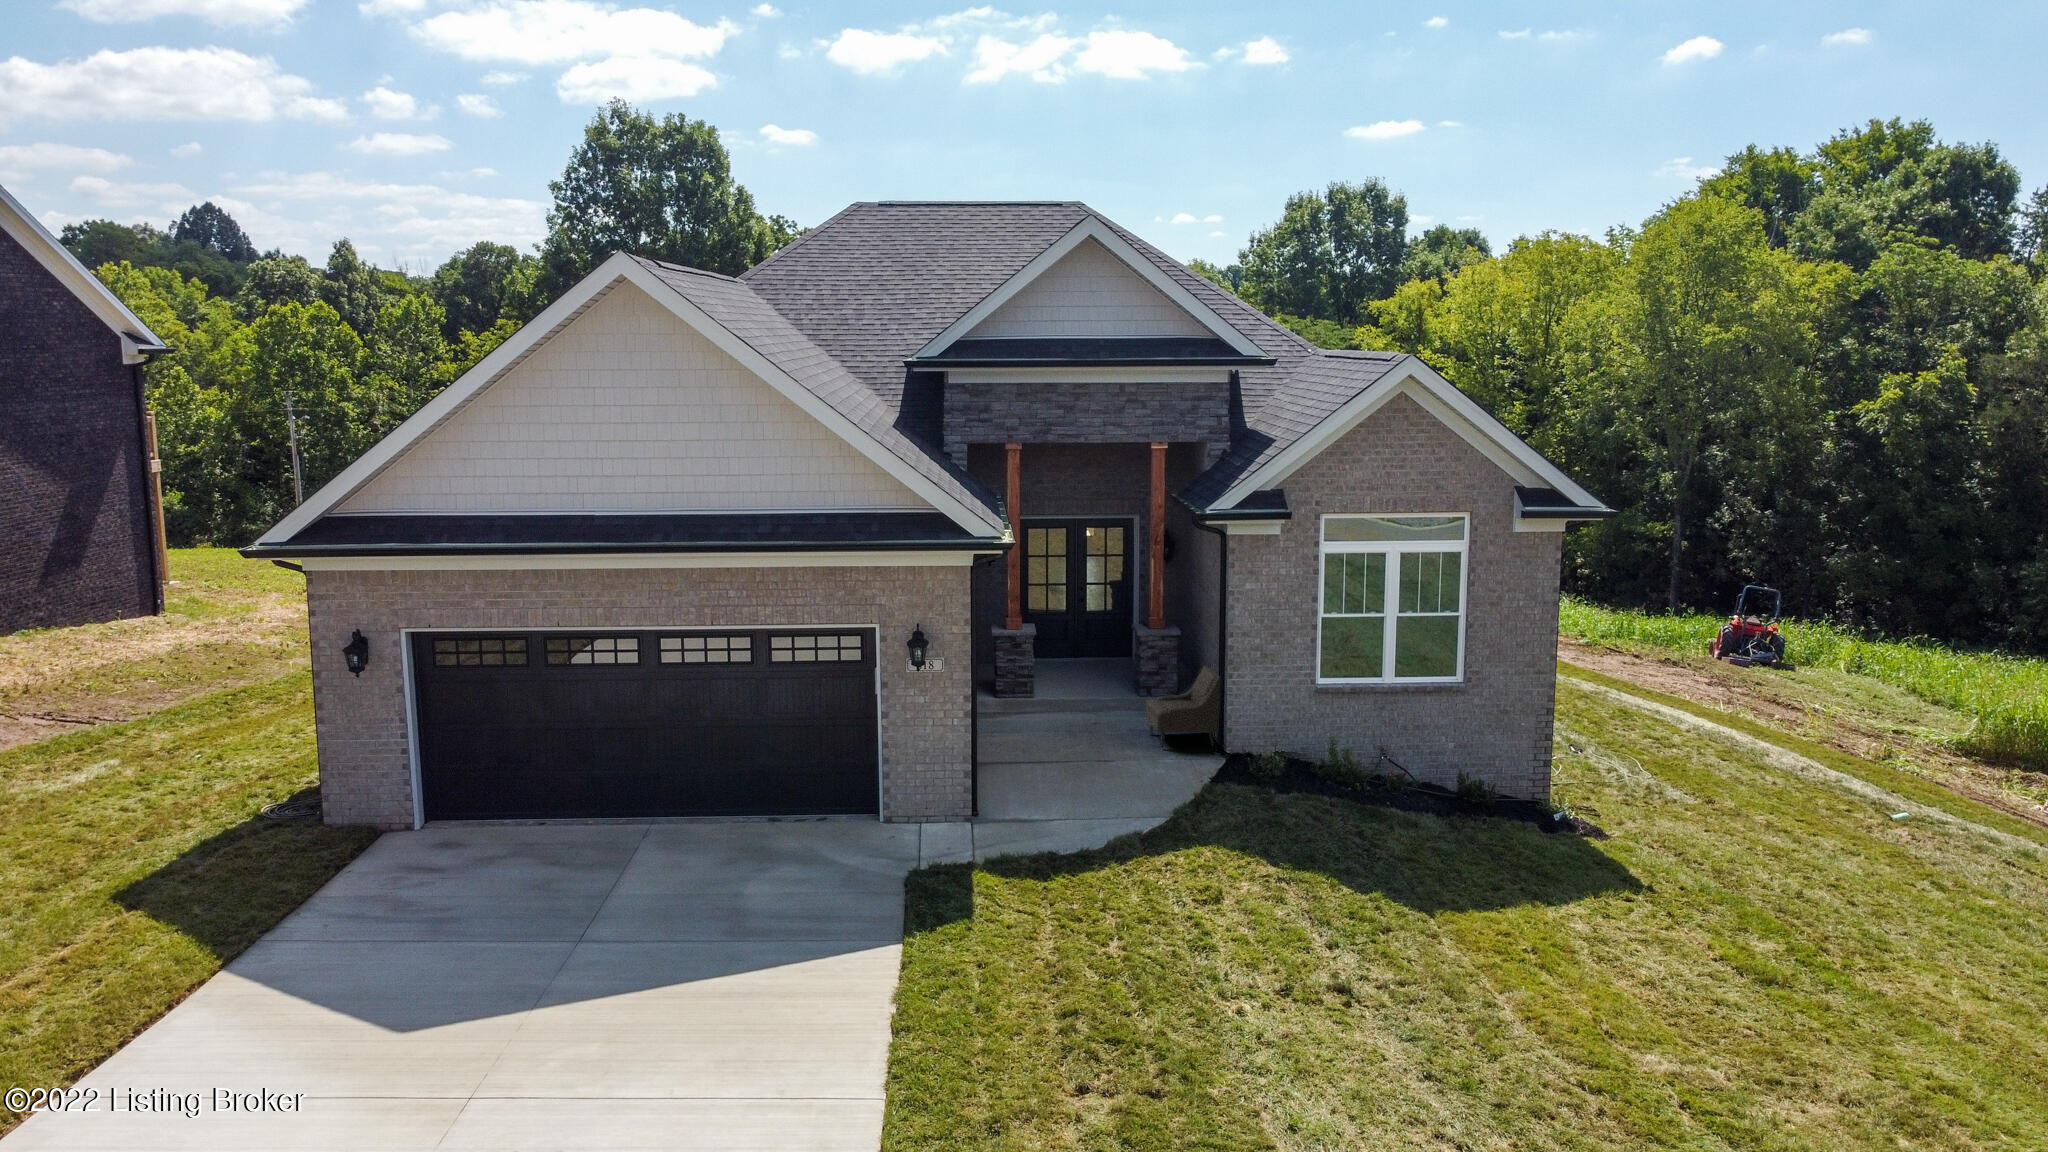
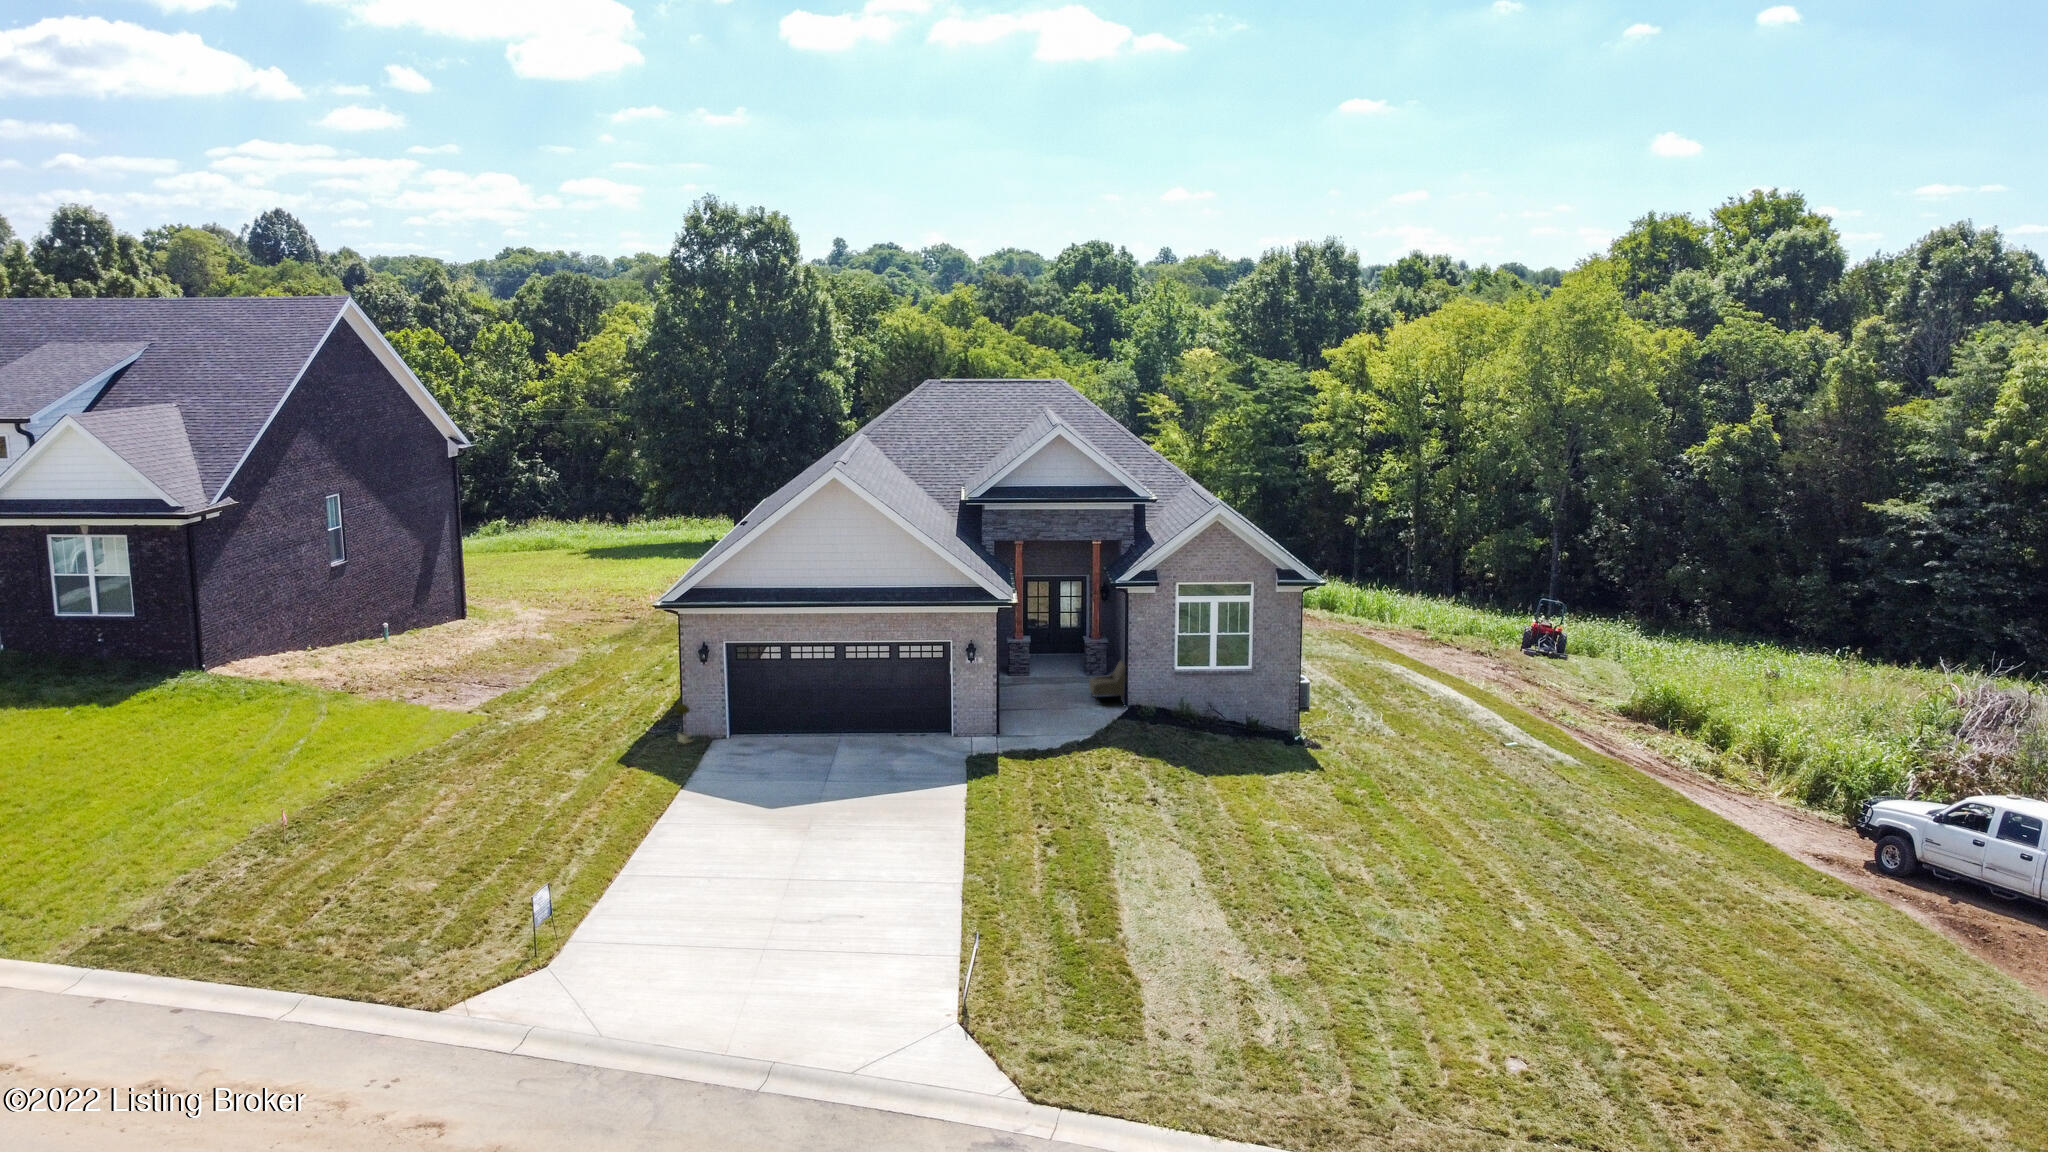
potted tree: none [292,754,335,840] -> present [676,704,692,744]

